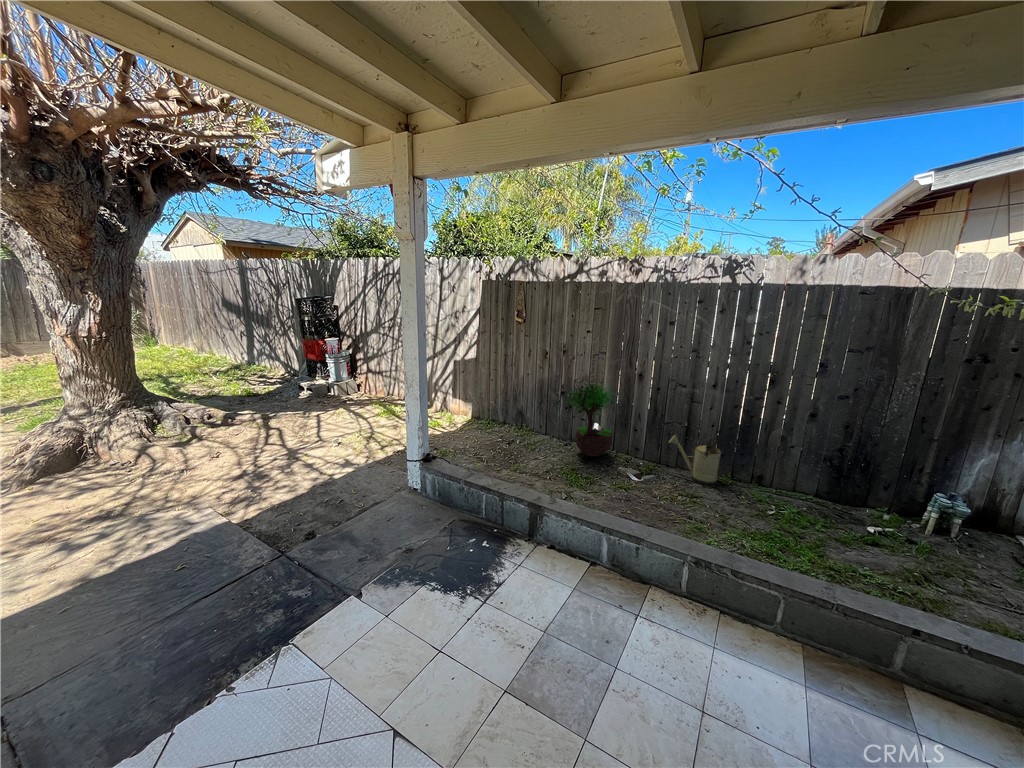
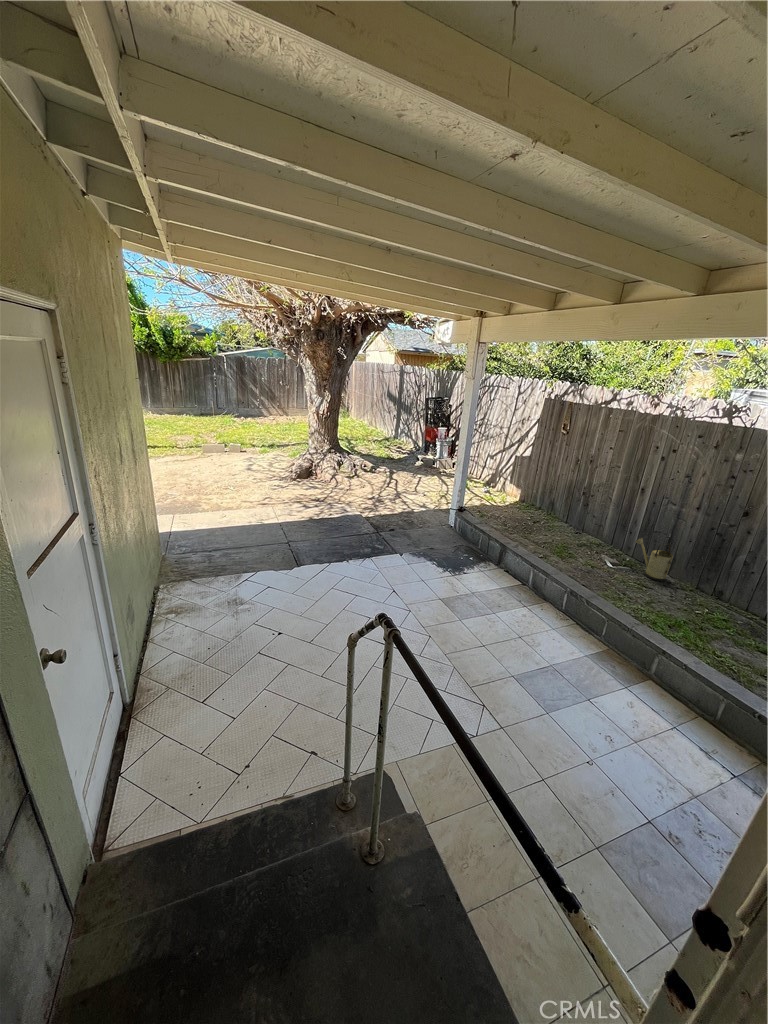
potted tree: present [567,378,614,457] -> none [563,479,603,543]

